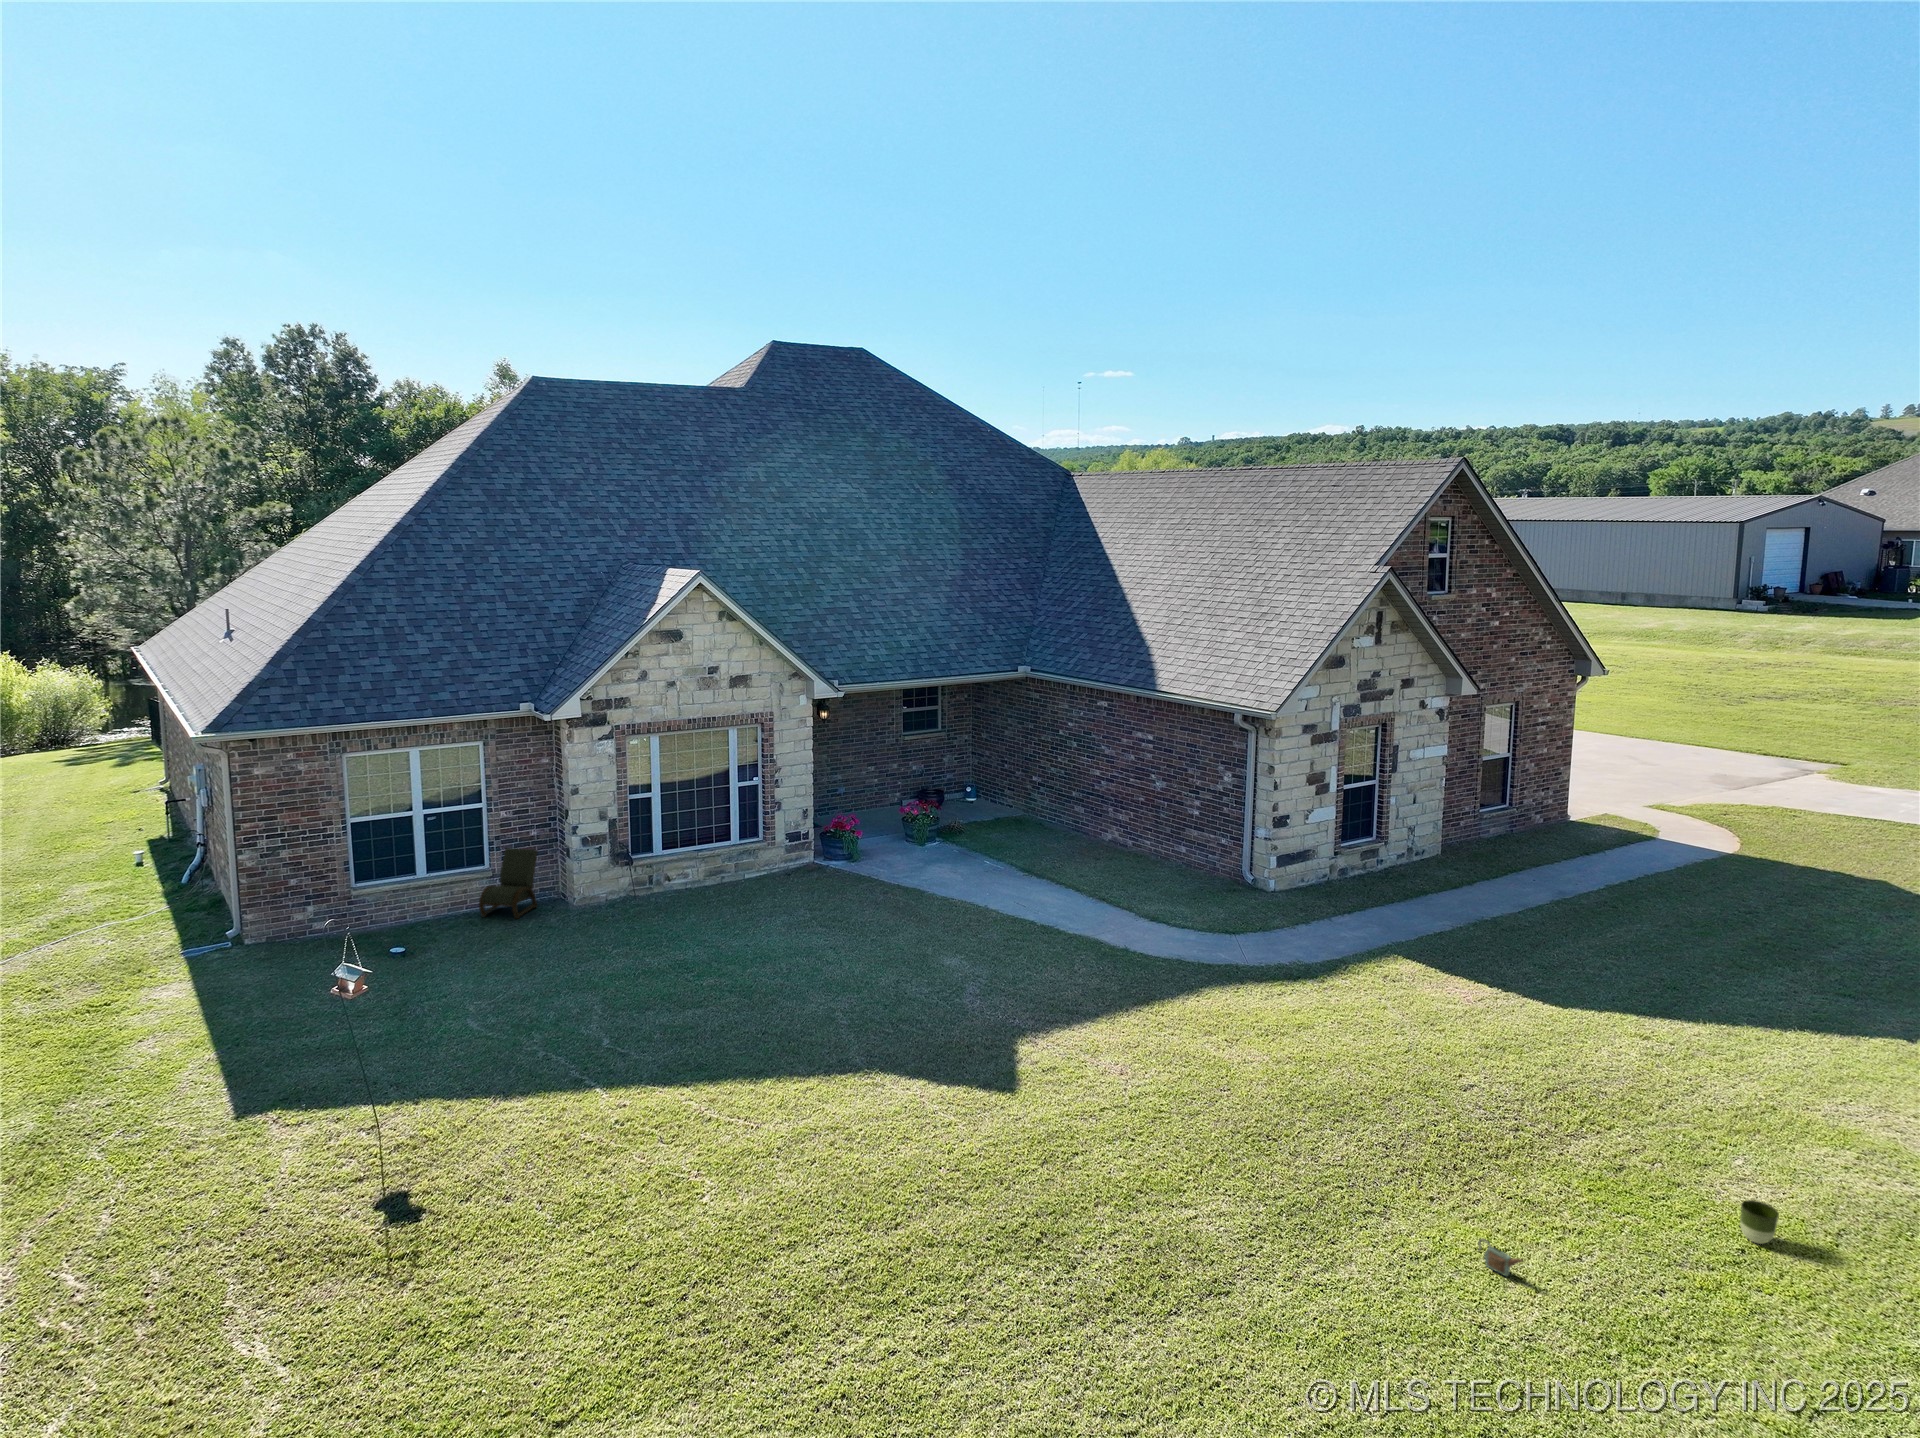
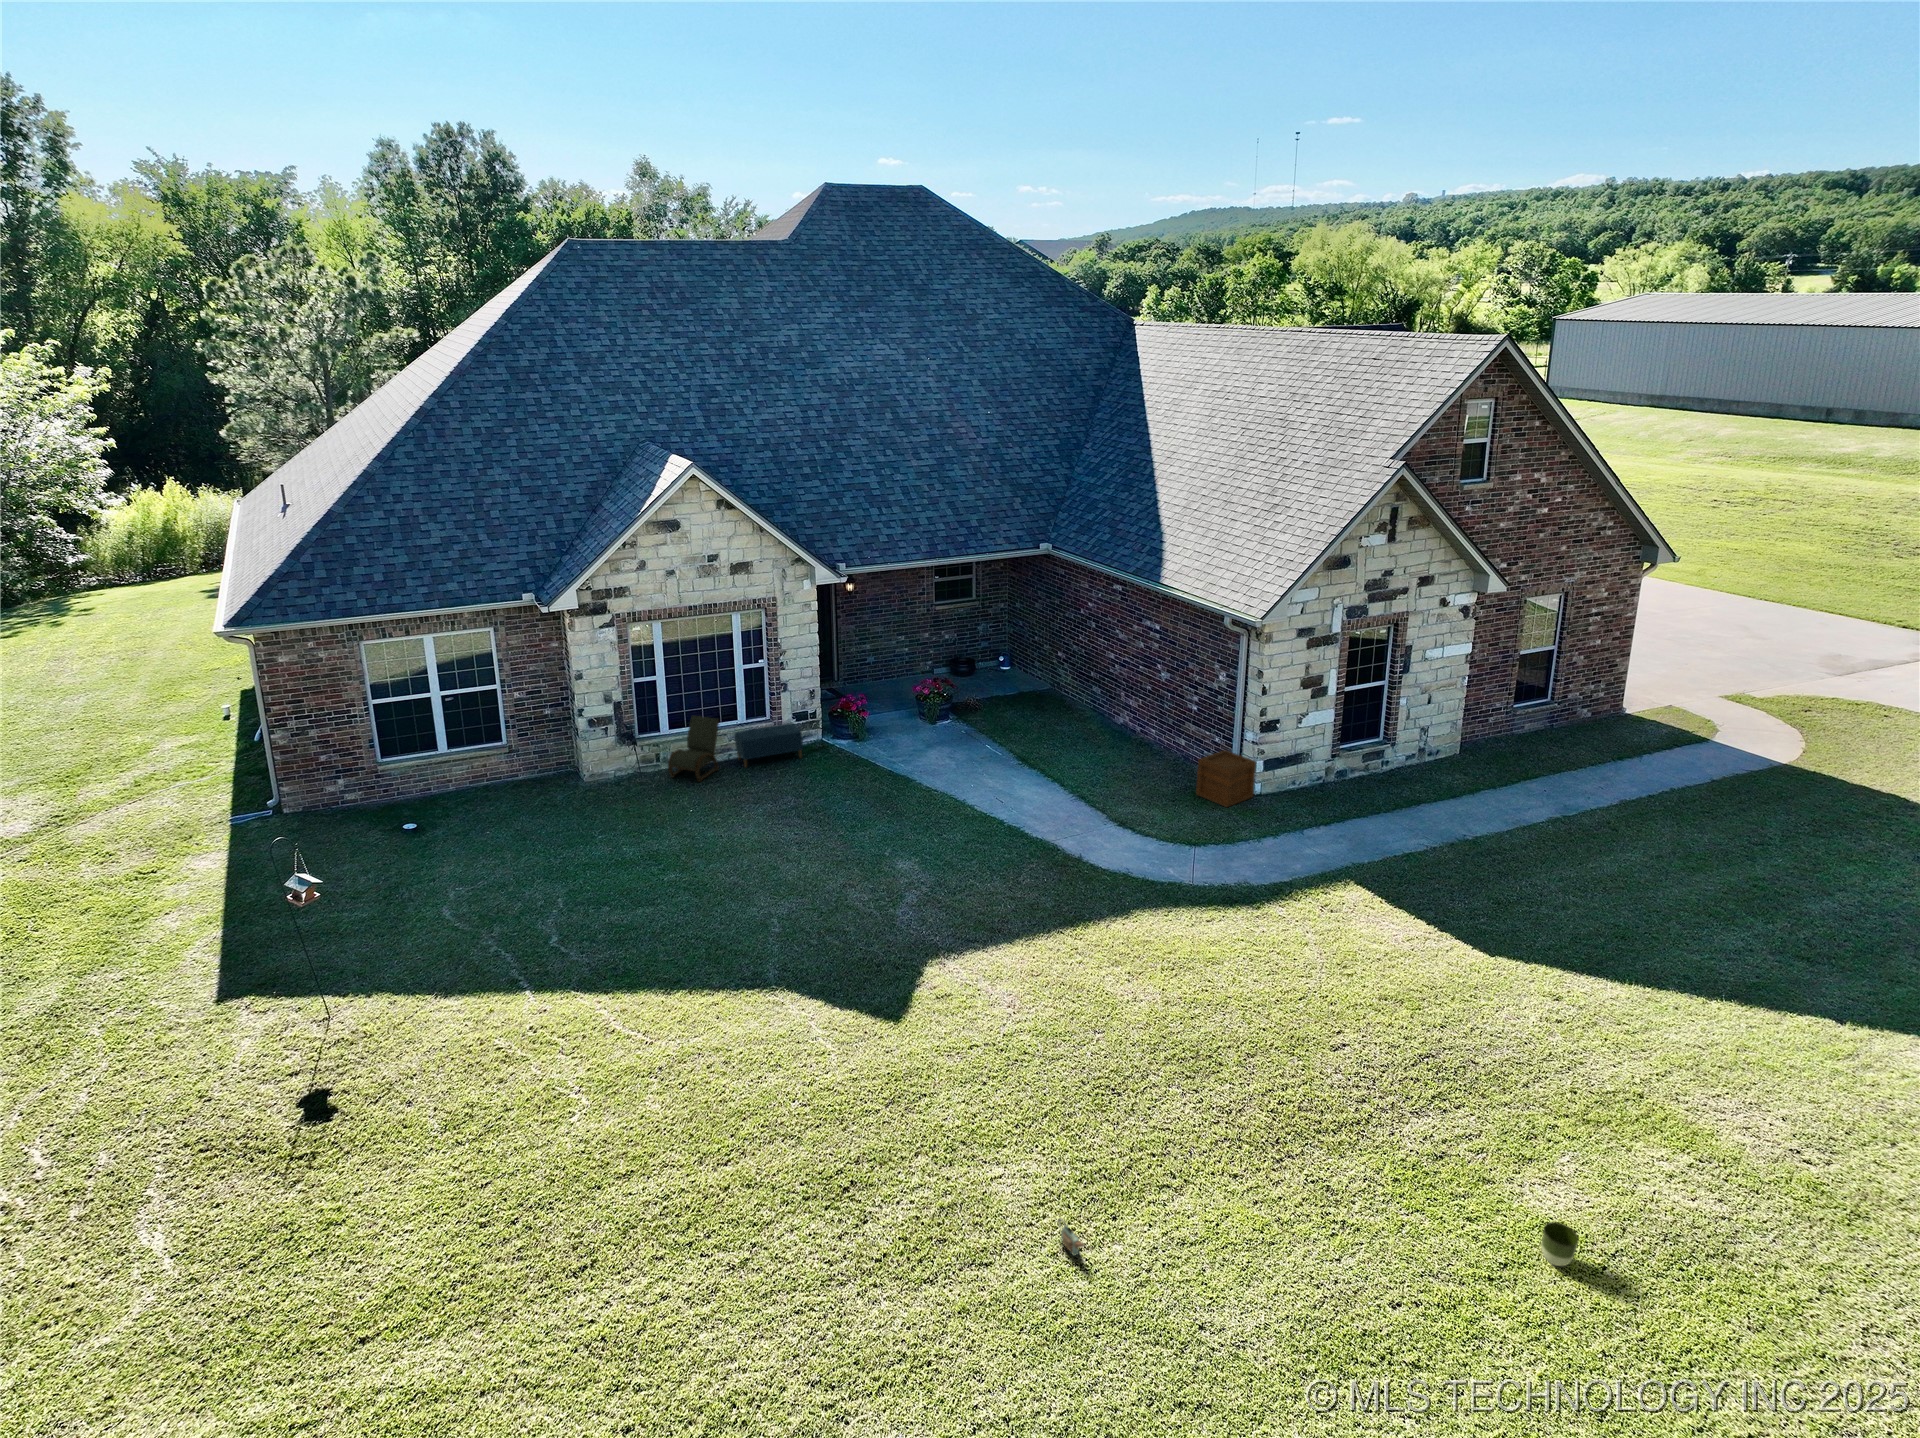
bench: none [734,843,806,888] -> present [735,723,803,767]
lounge chair: present [479,848,537,919] -> present [668,716,719,782]
wooden crate: none [1216,848,1274,902] -> present [1196,750,1256,807]
watering can: present [1478,1239,1523,1276] -> present [1058,1218,1084,1255]

